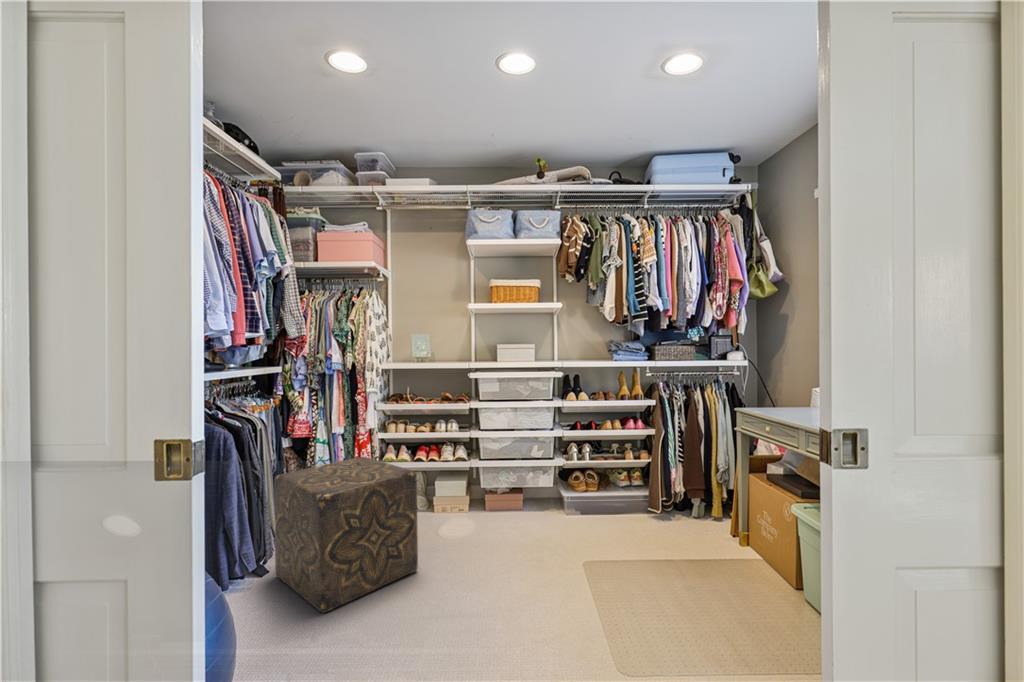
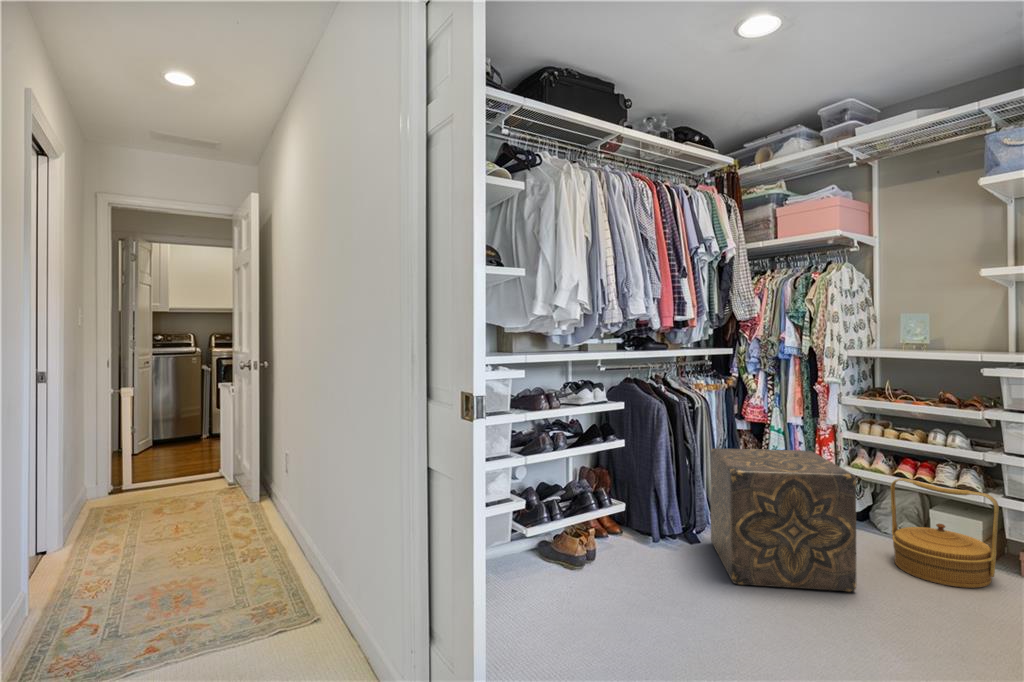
woven basket: none [418,462,484,538] -> present [890,478,999,588]

